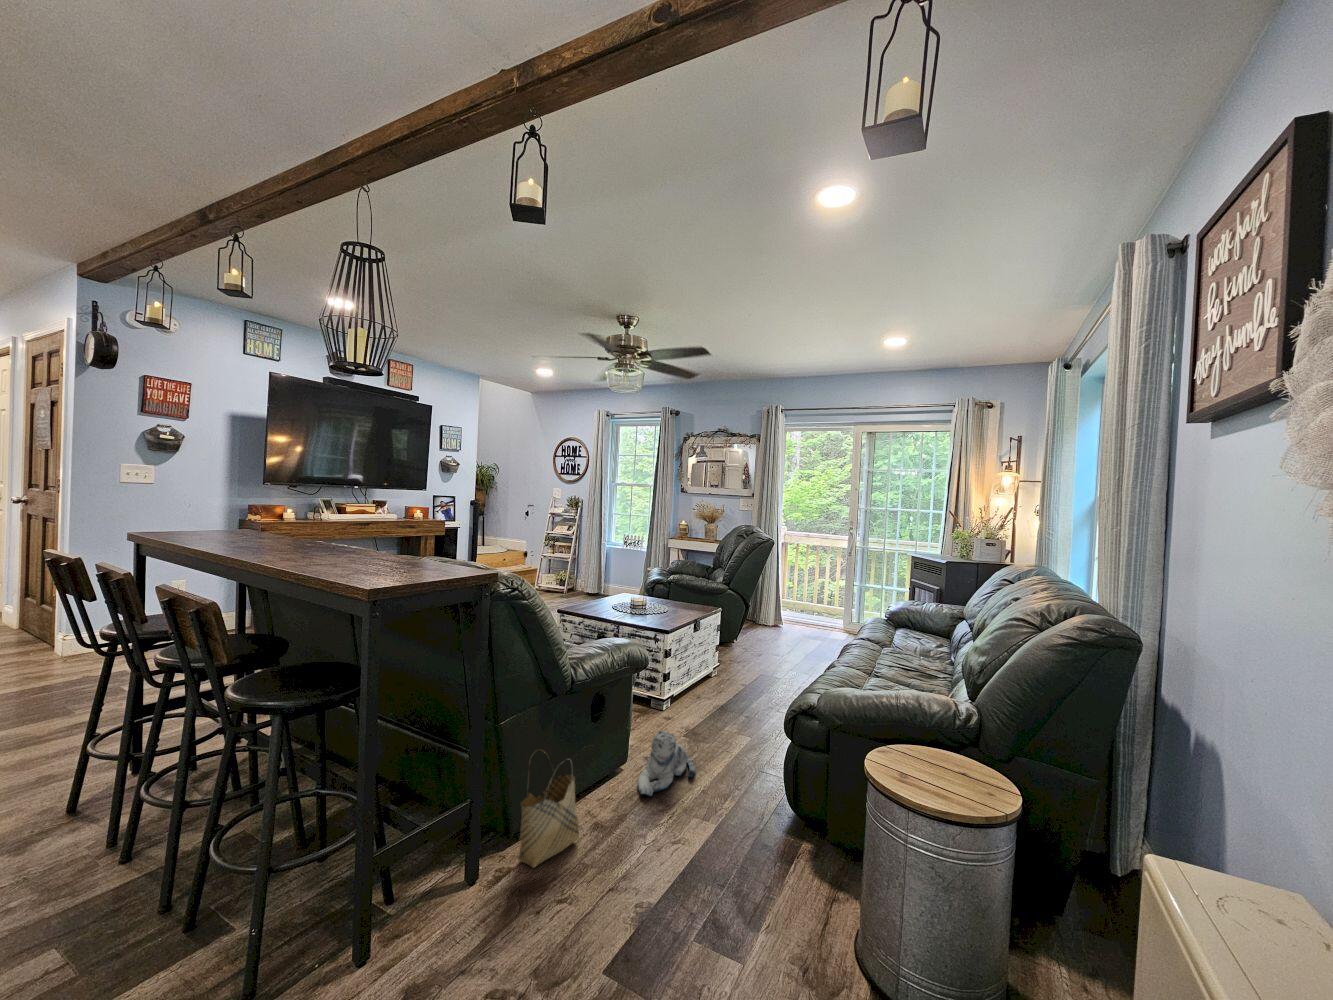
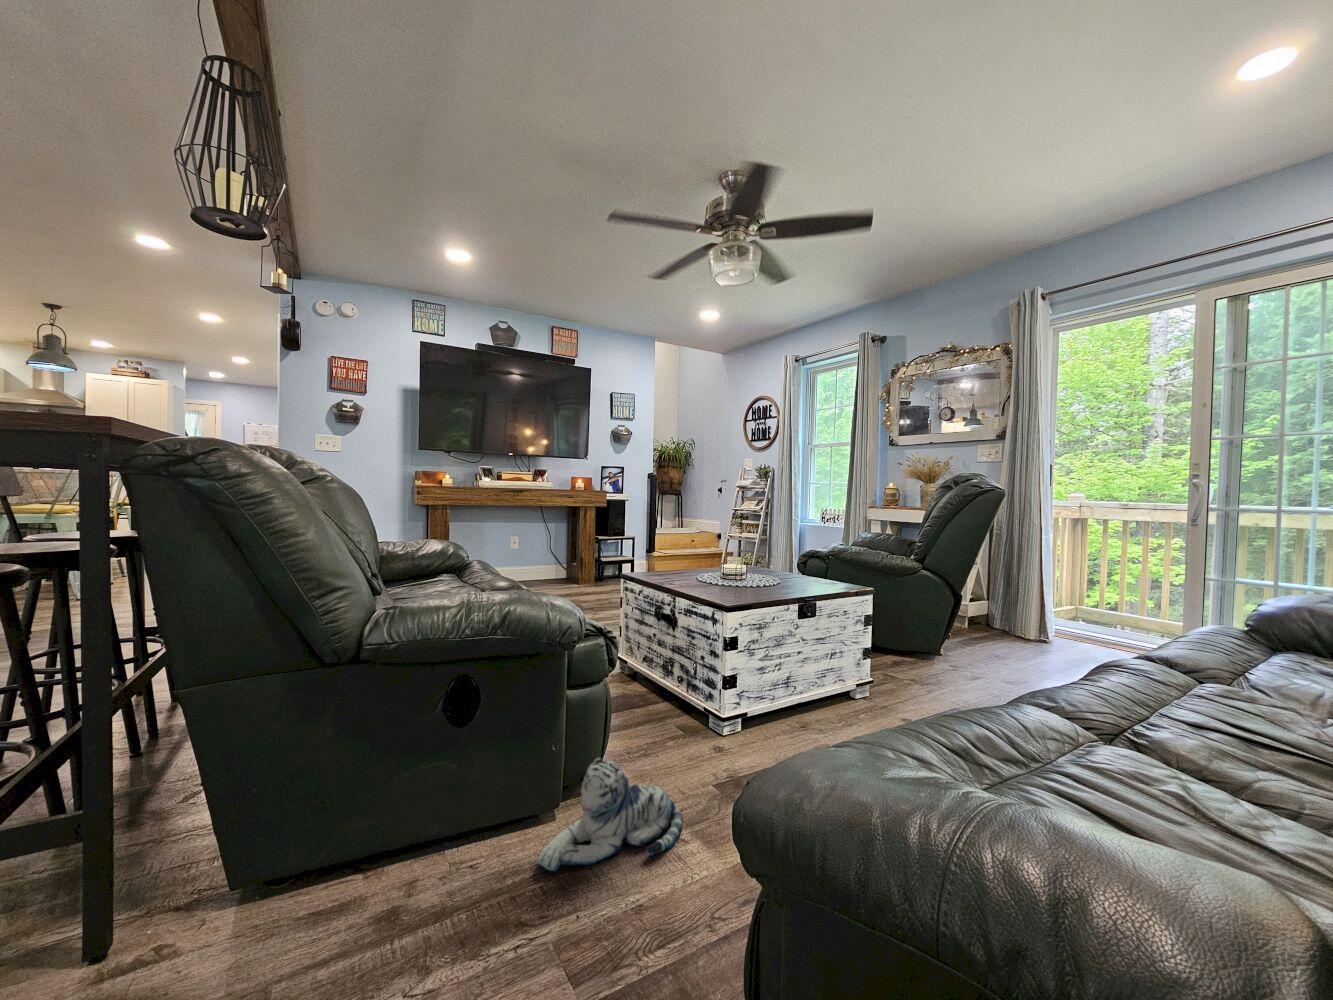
woven basket: present [519,749,579,868] -> none [227,747,371,948]

